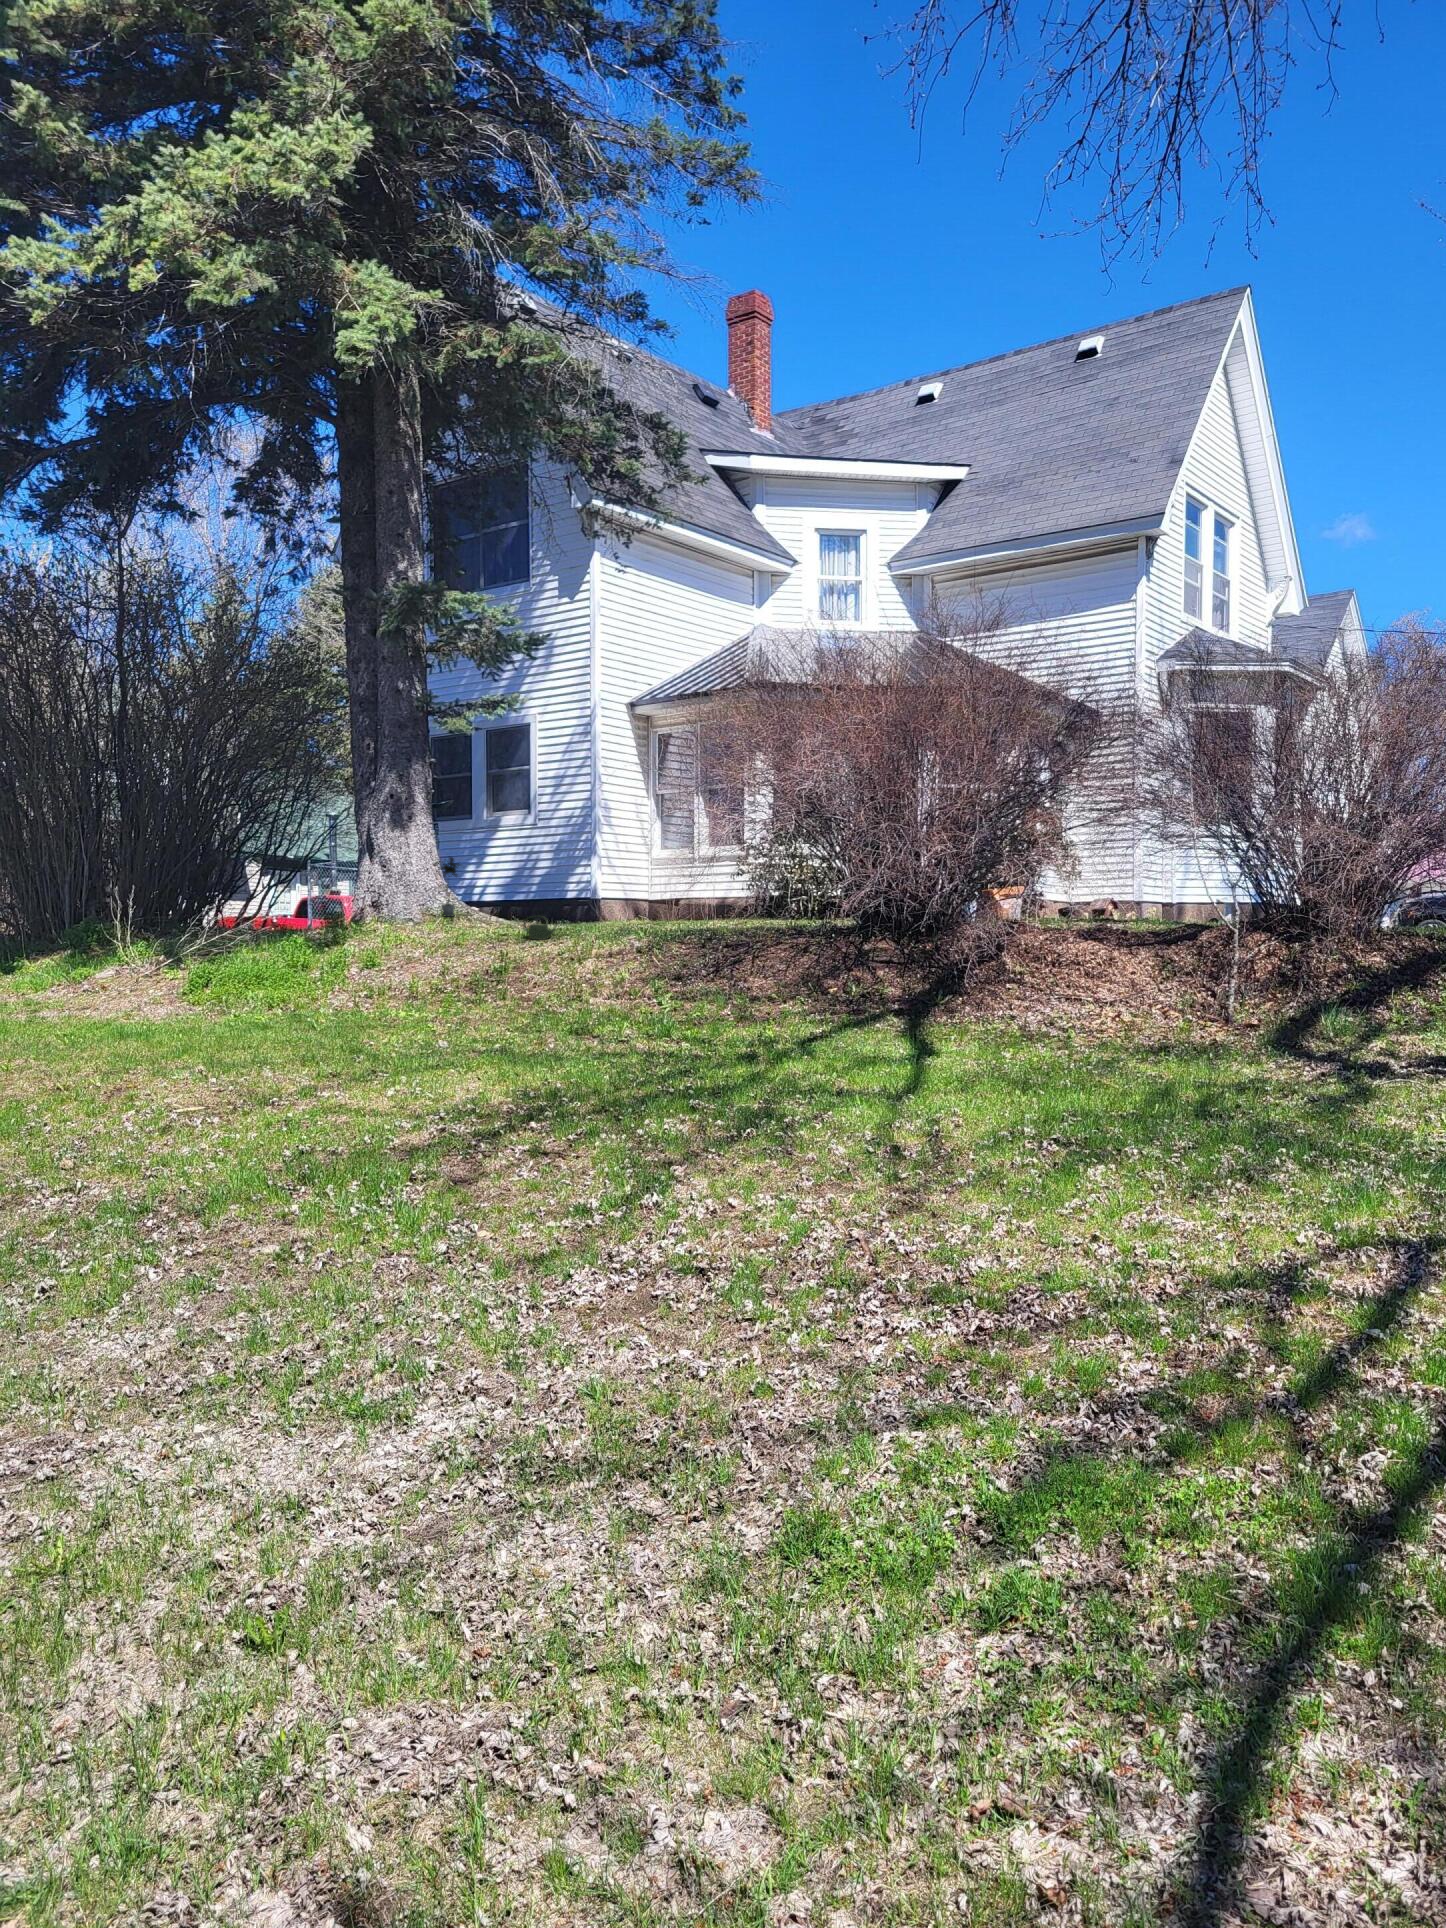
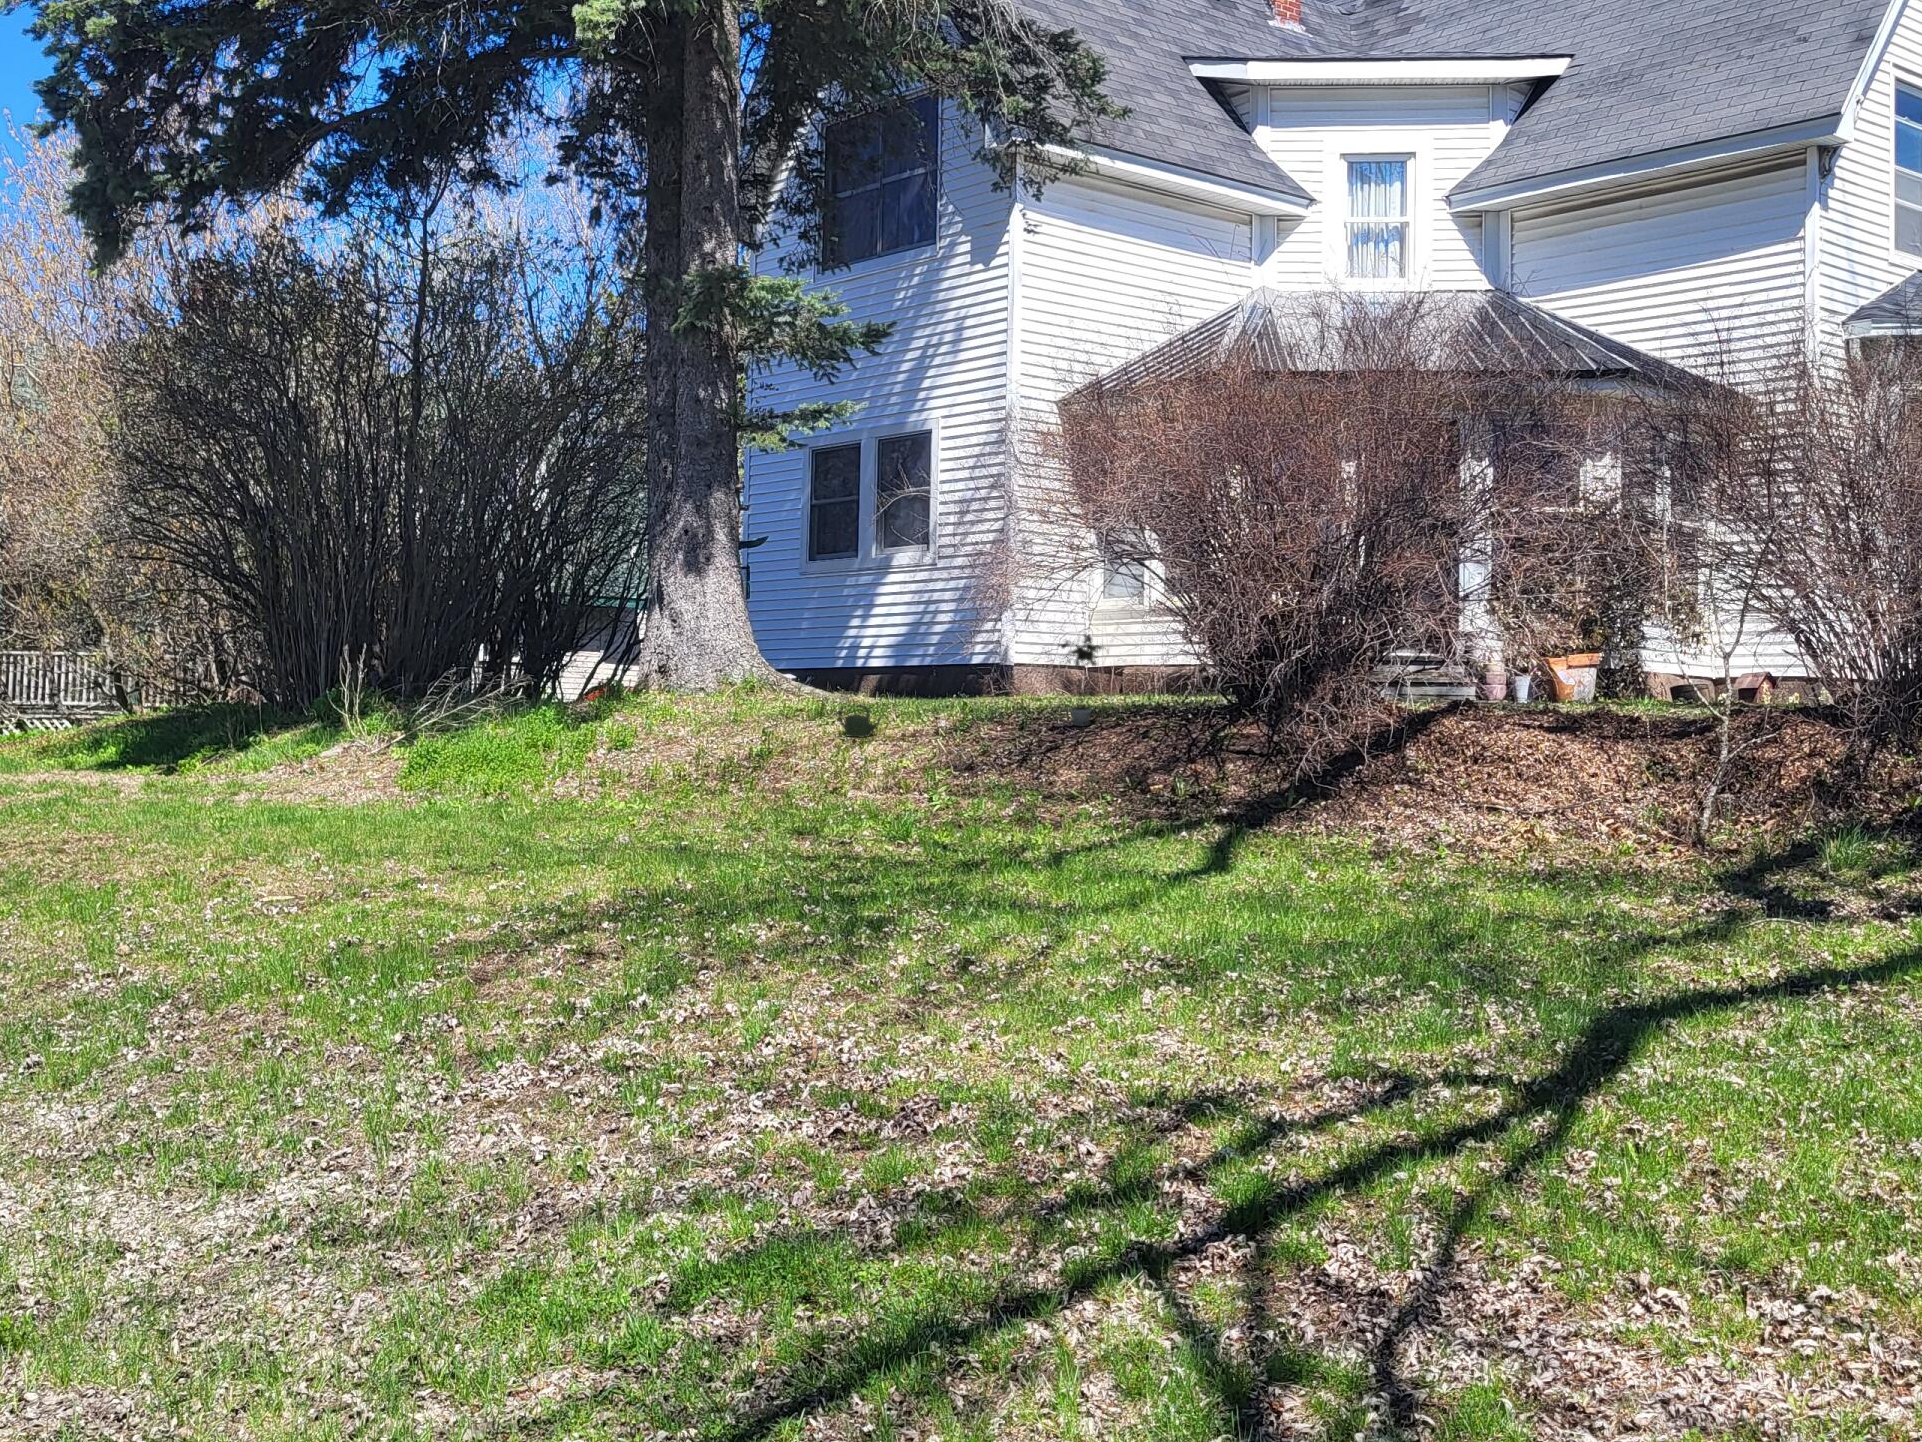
potted plant: present [434,857,460,917] -> present [1059,635,1106,726]

